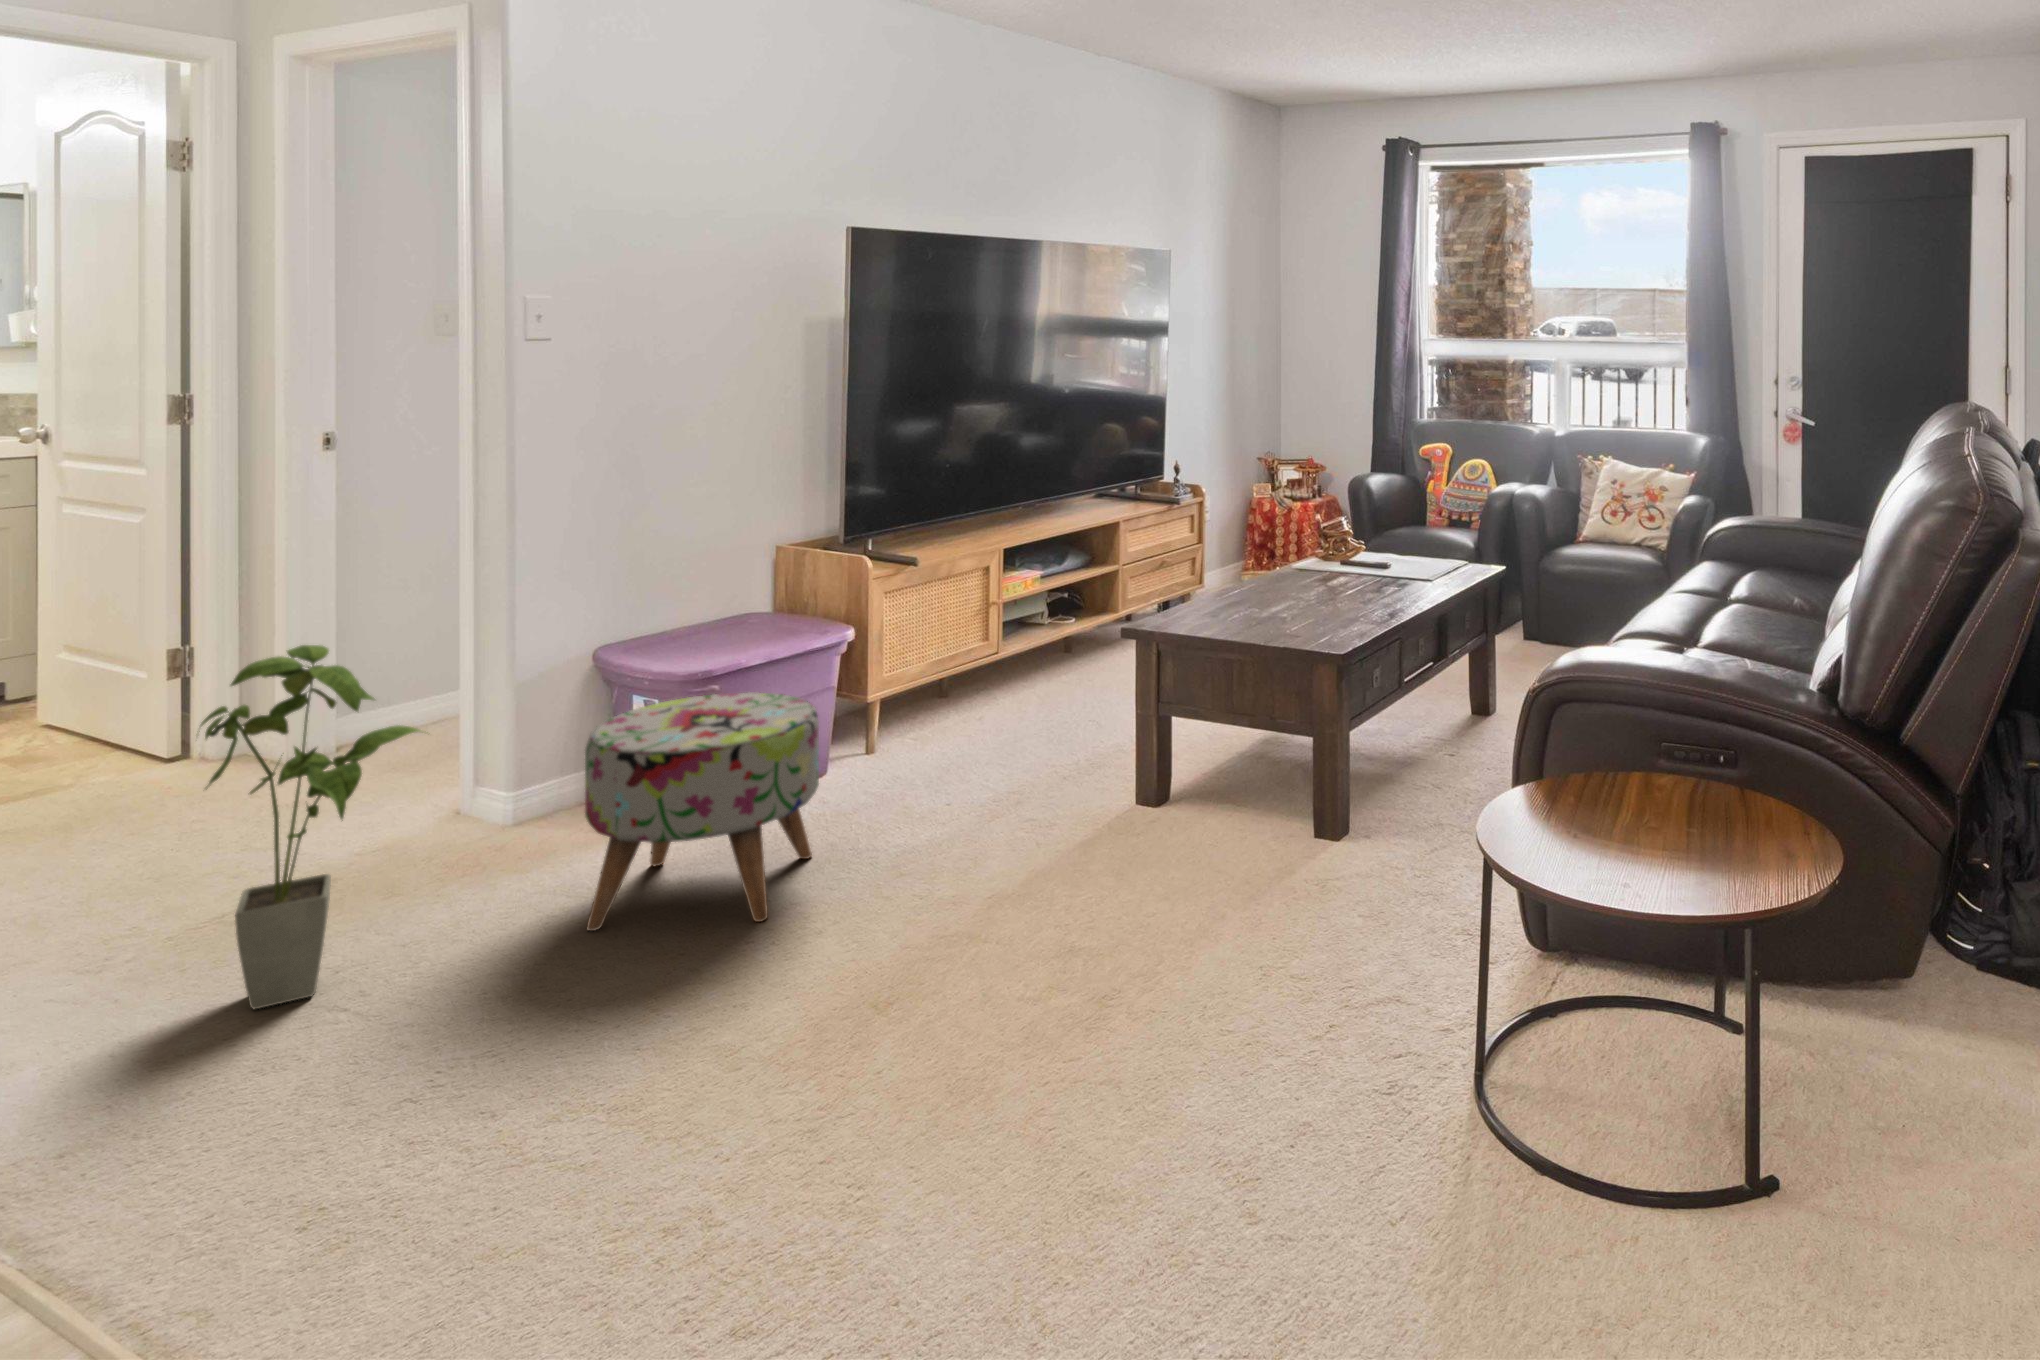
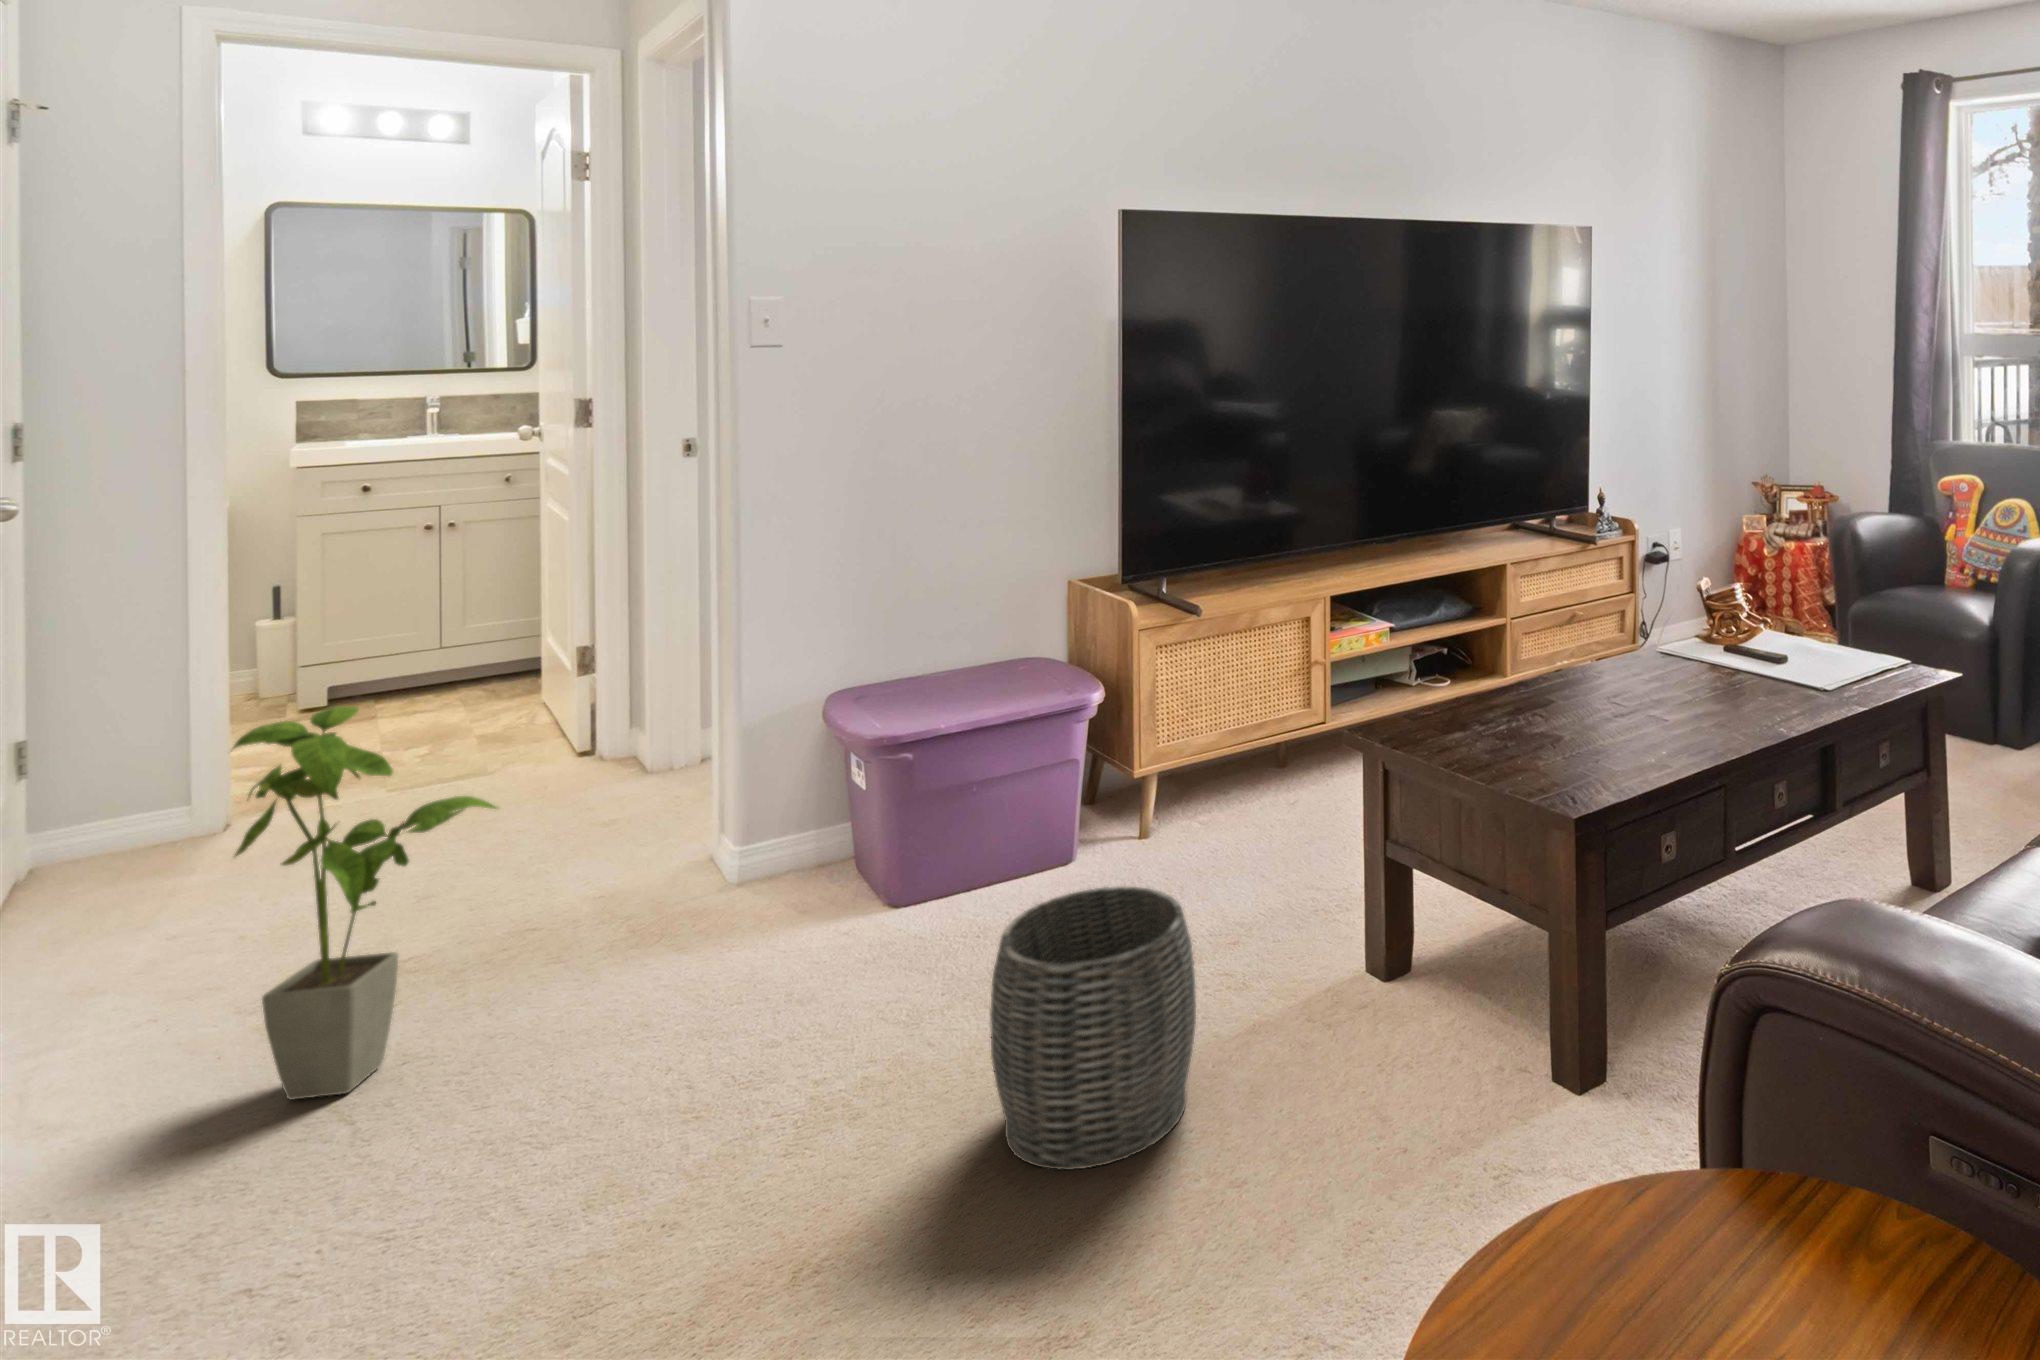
ottoman: present [585,692,819,931] -> none [642,775,945,1085]
woven basket: none [959,733,1107,923] -> present [990,887,1196,1170]

